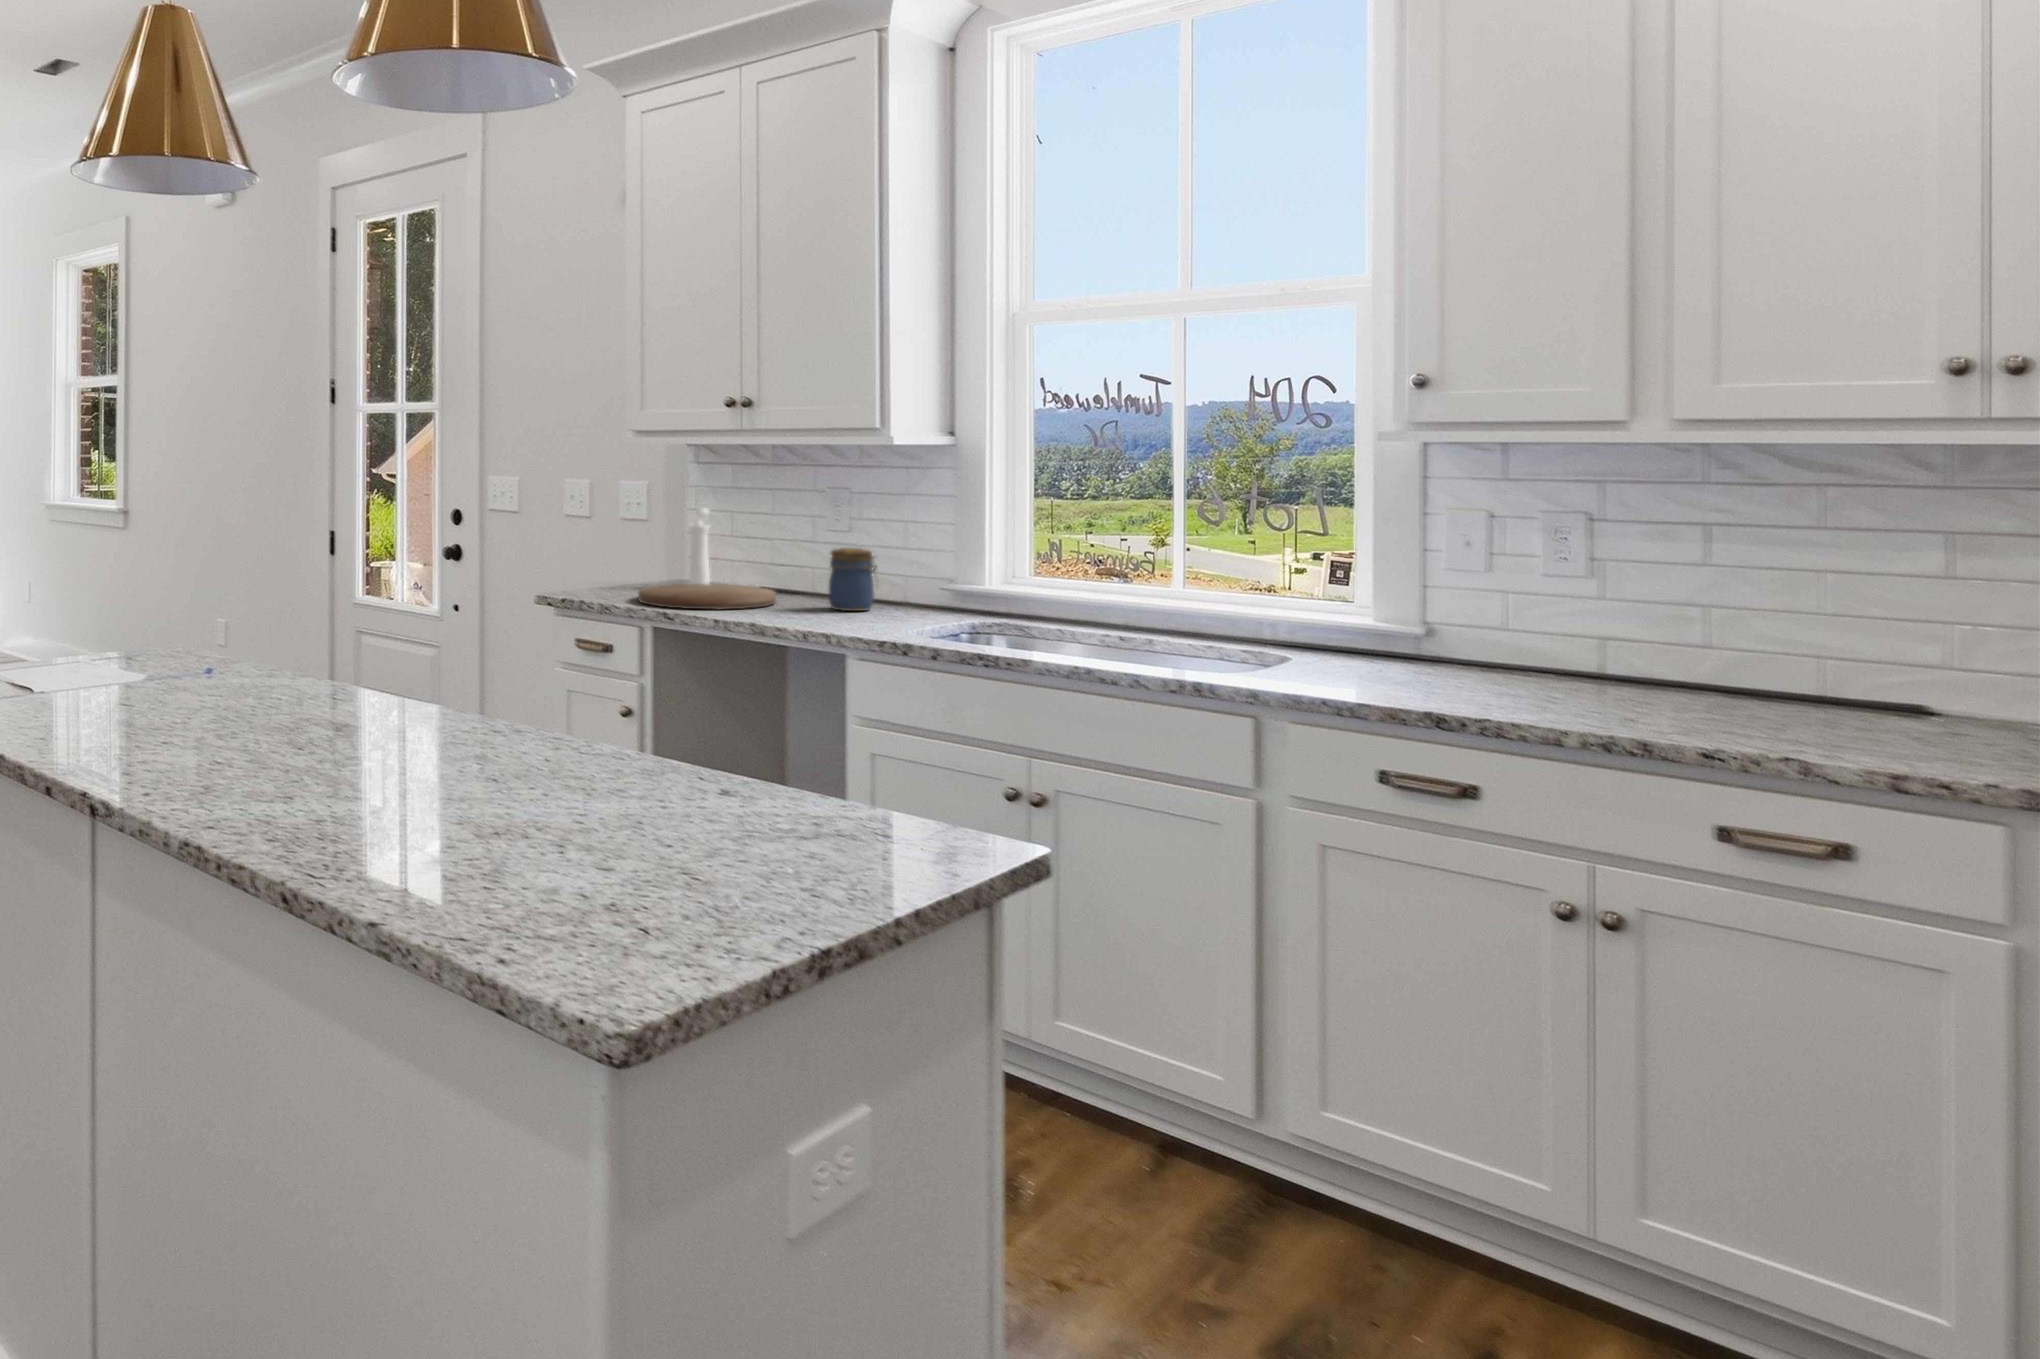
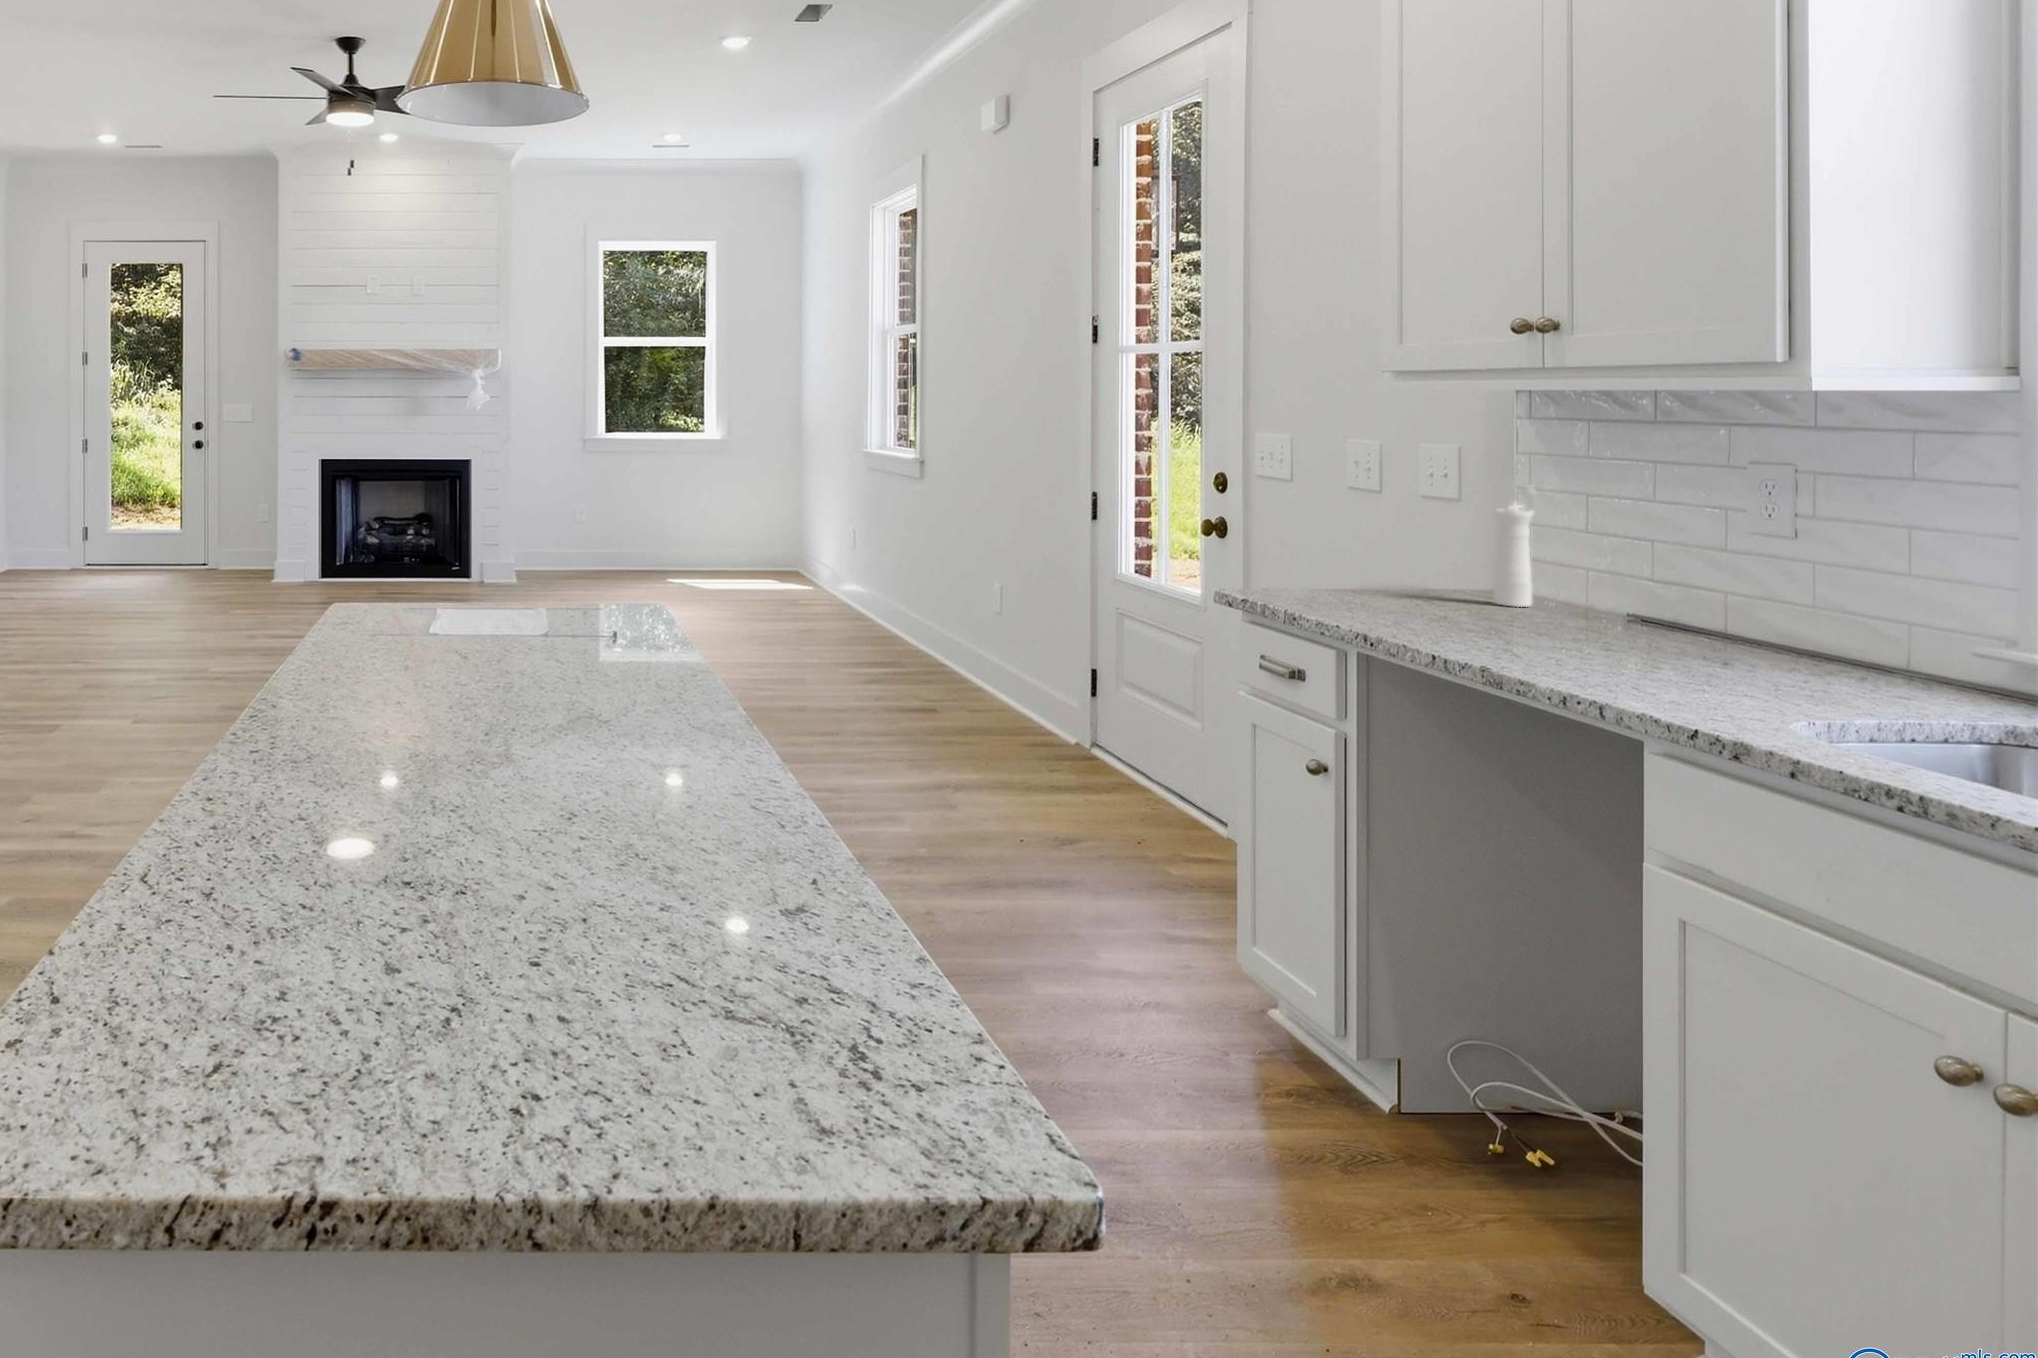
jar: present [829,548,878,611] -> none [1703,562,1814,672]
cutting board: present [638,584,776,609] -> none [1360,594,1613,644]

